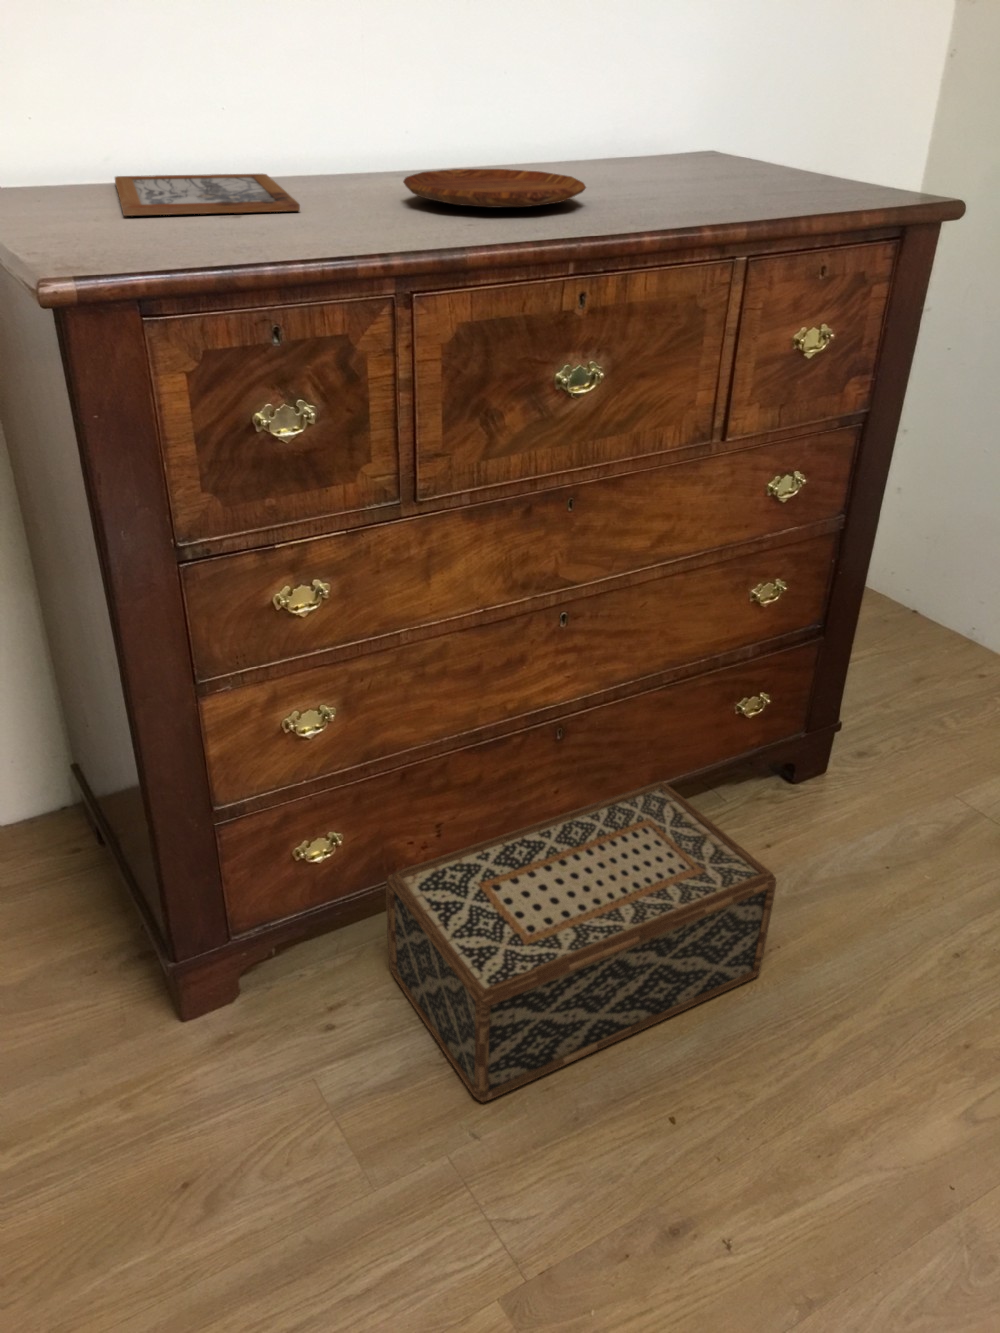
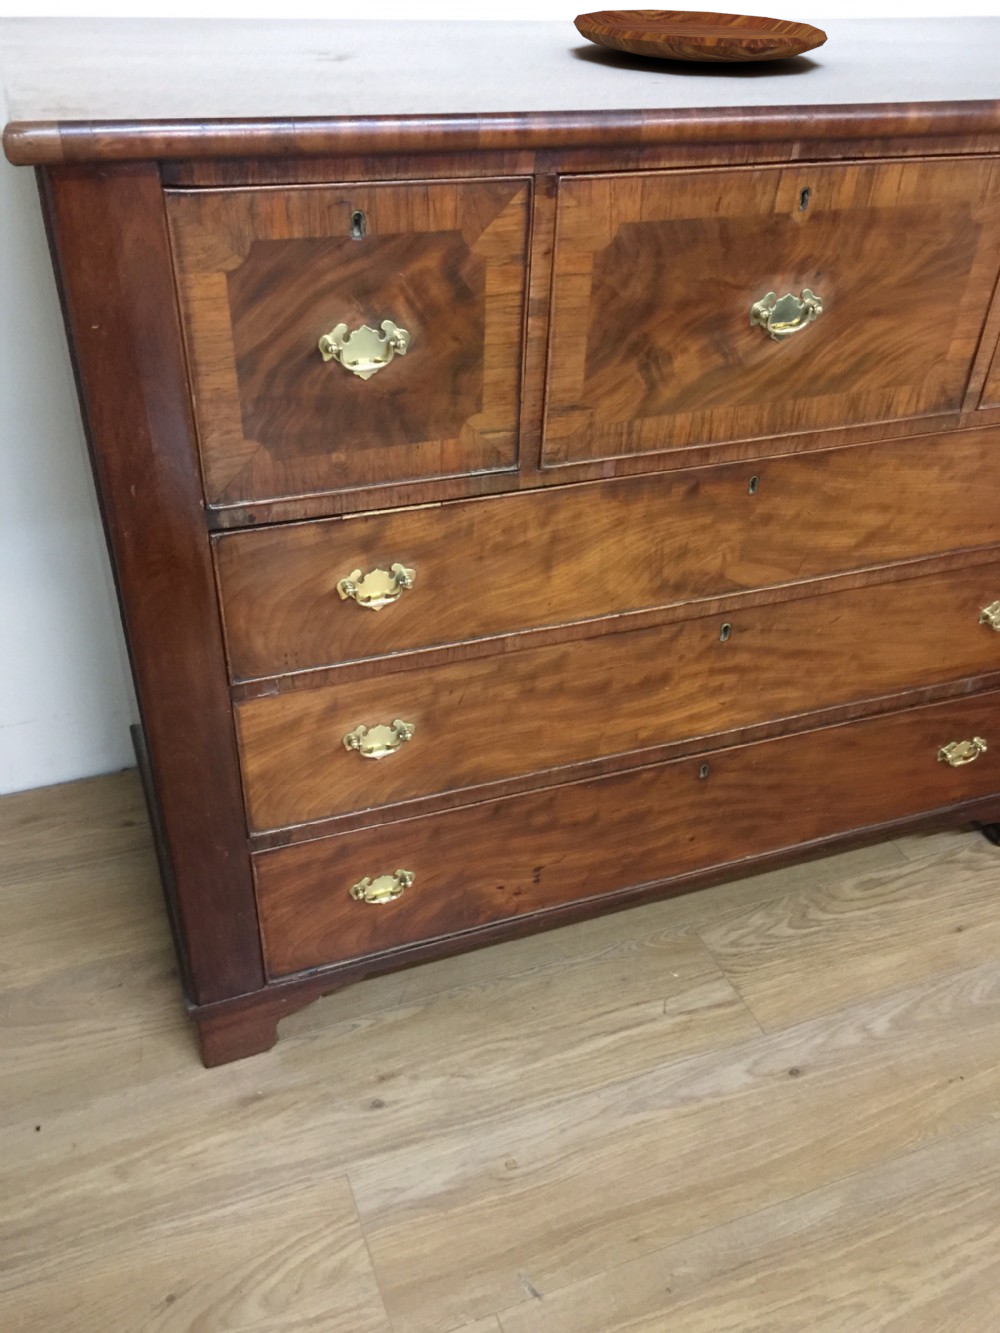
picture frame: present [115,174,300,216] -> none [190,5,427,55]
woven basket: present [386,781,776,1102] -> none [460,840,973,1243]

